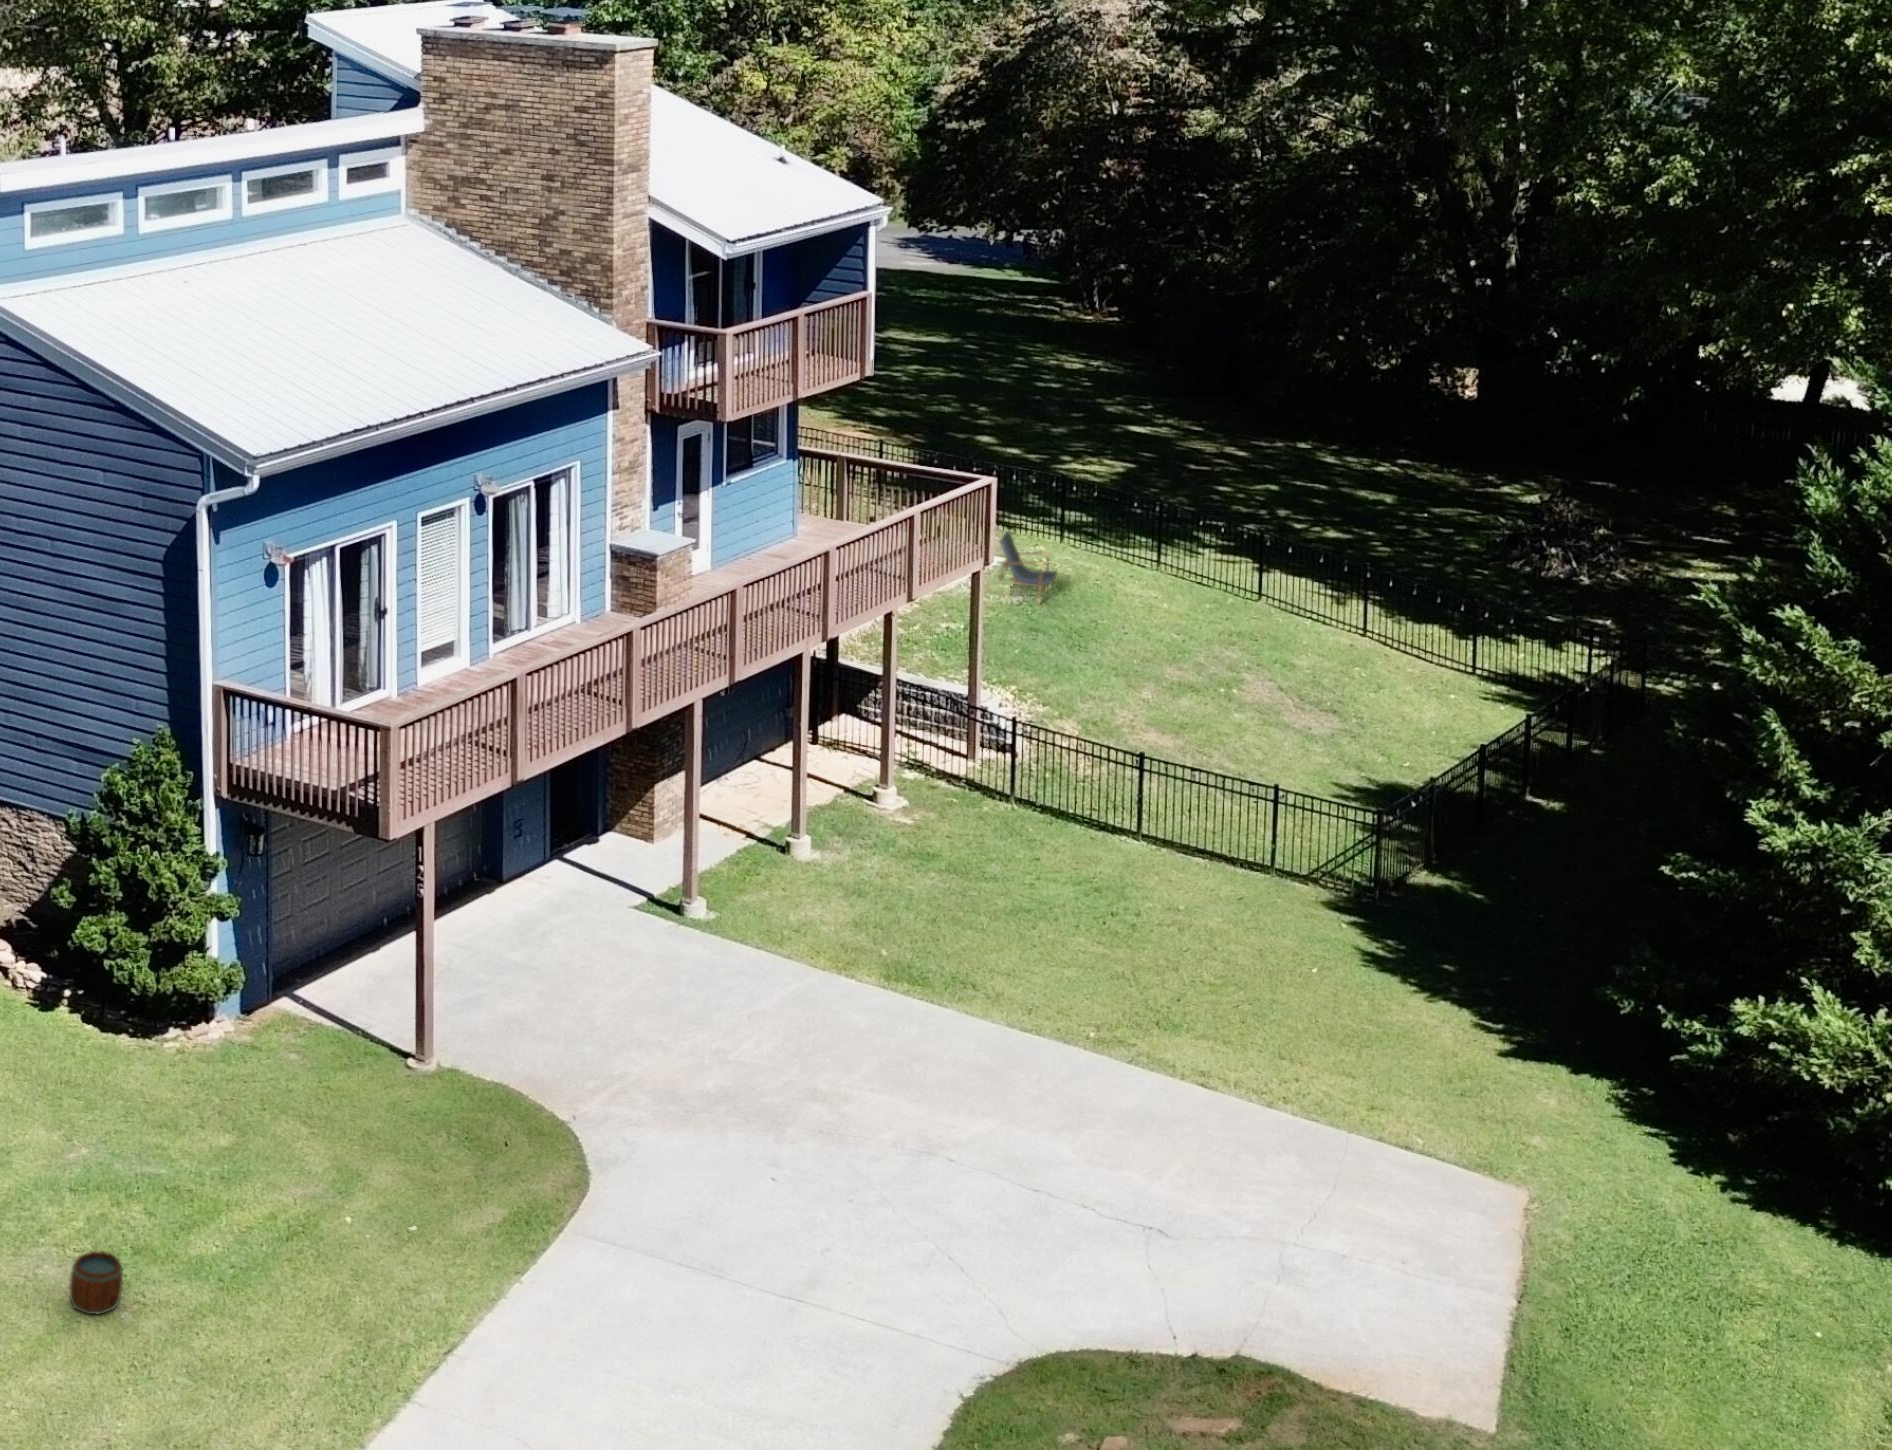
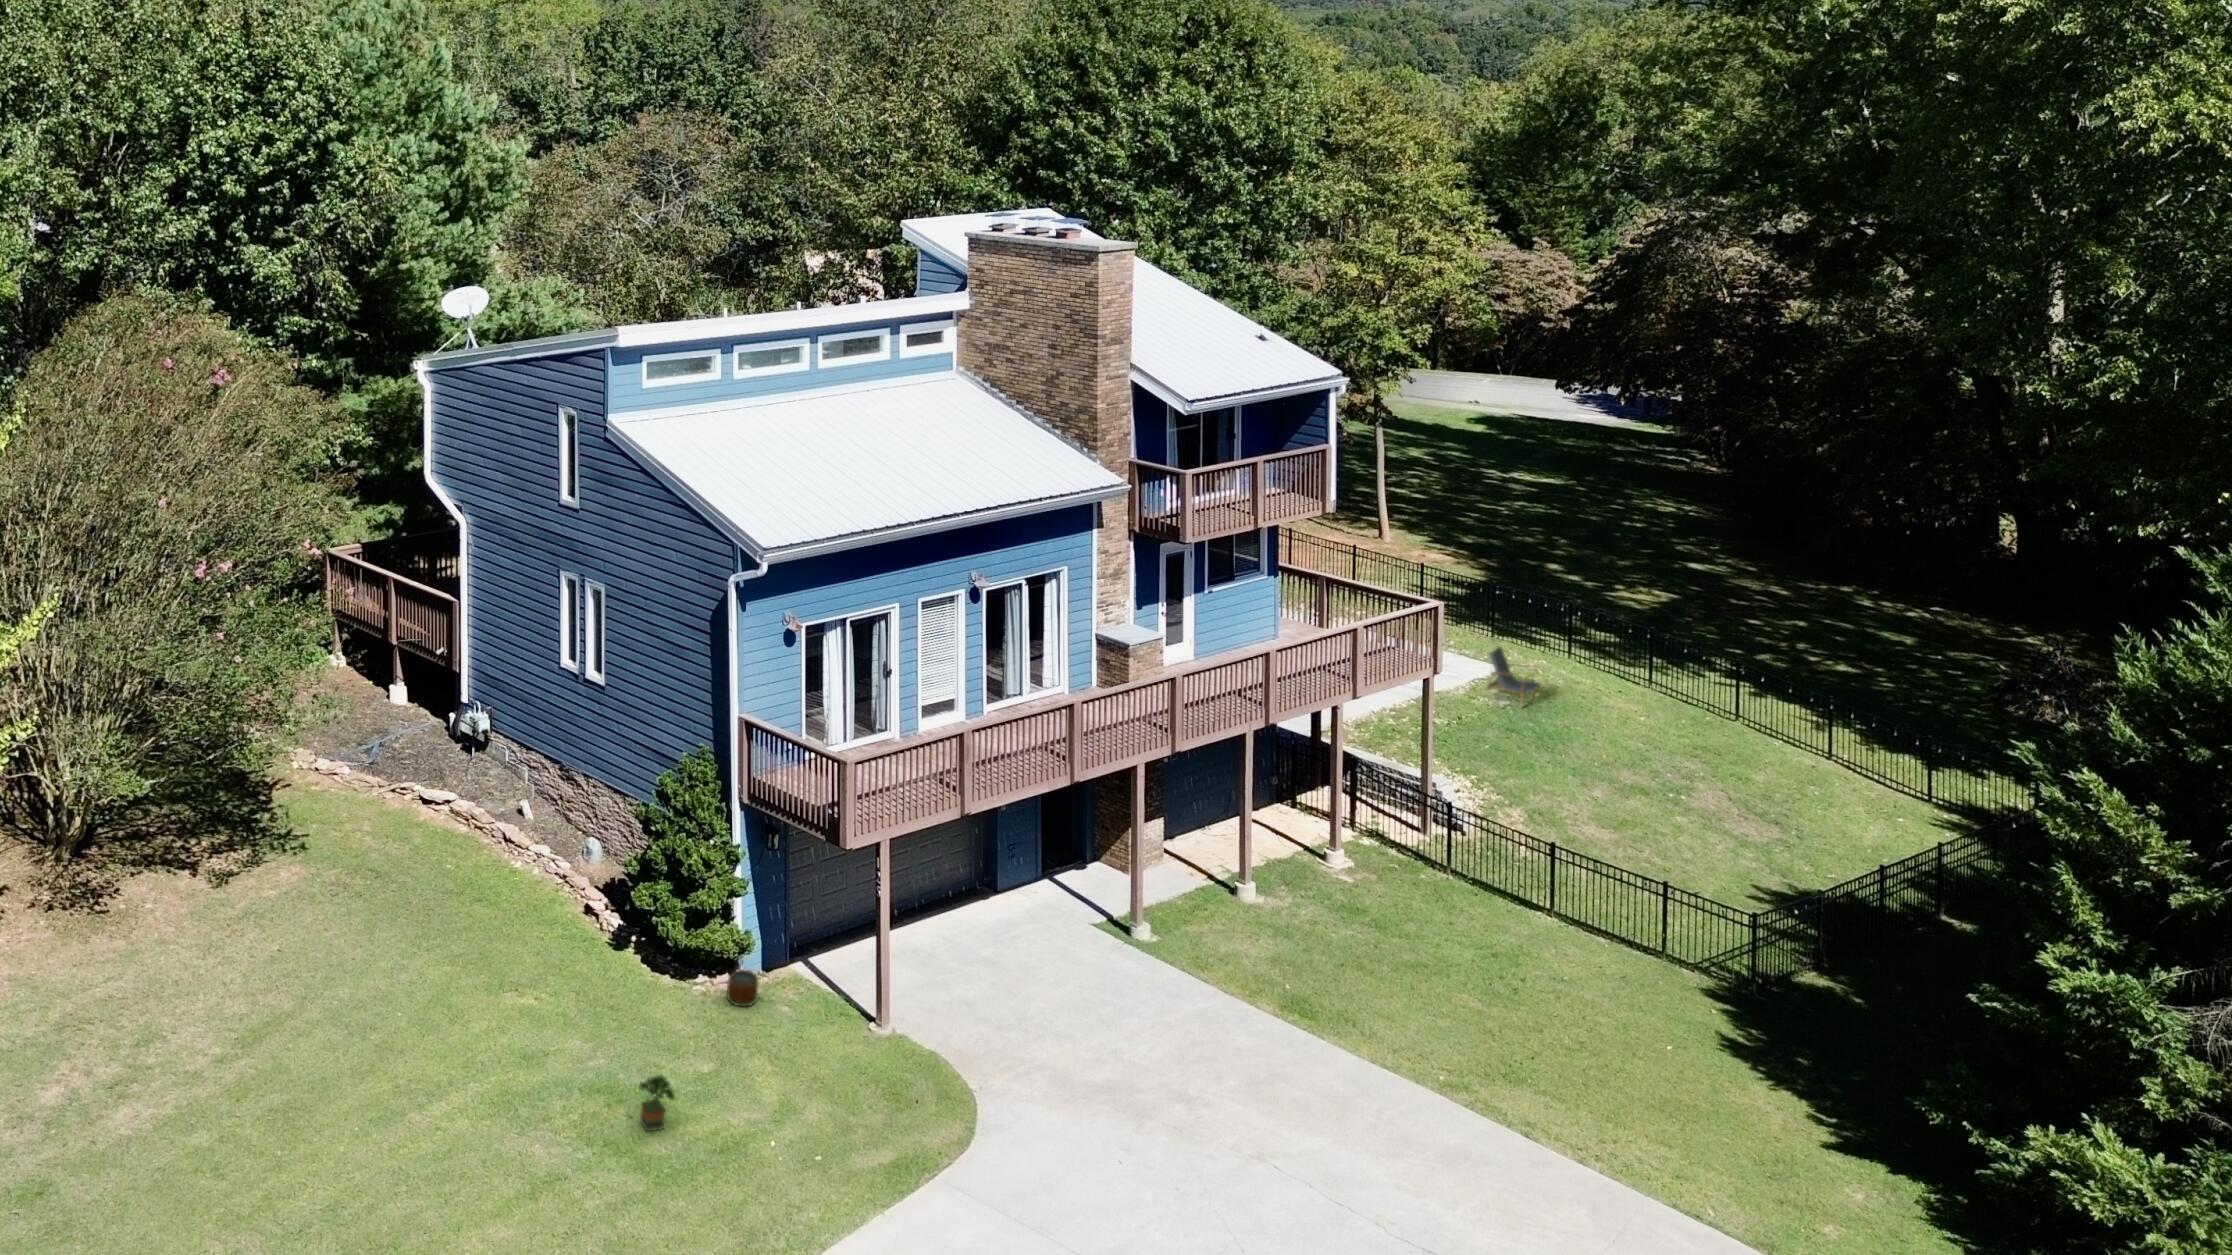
potted tree: none [176,1169,230,1249] -> present [639,1075,675,1131]
bucket: present [70,1251,123,1314] -> present [727,969,758,1006]

